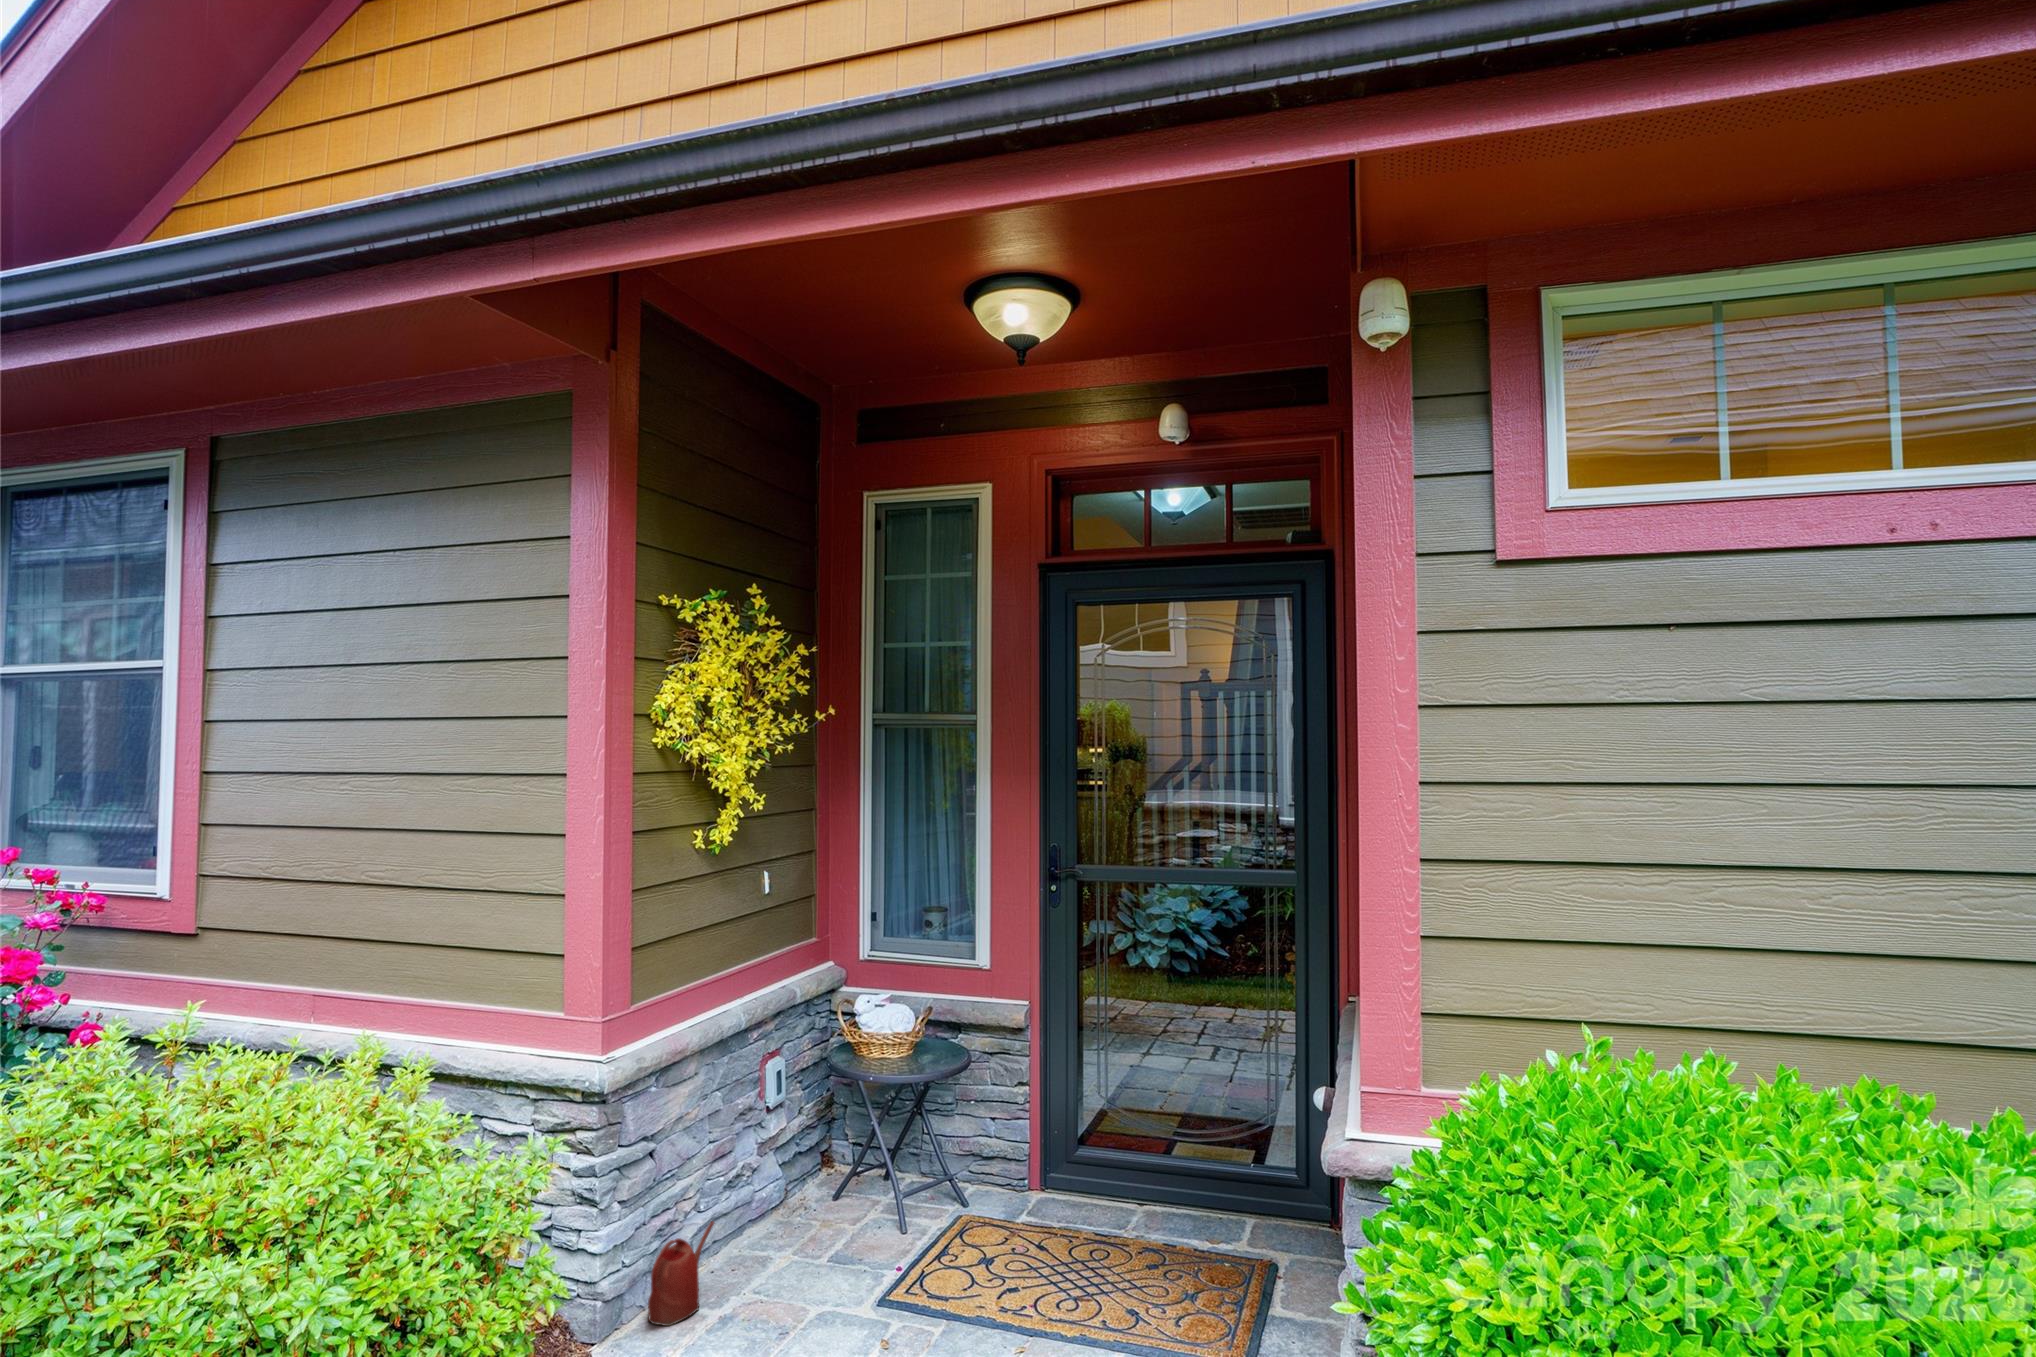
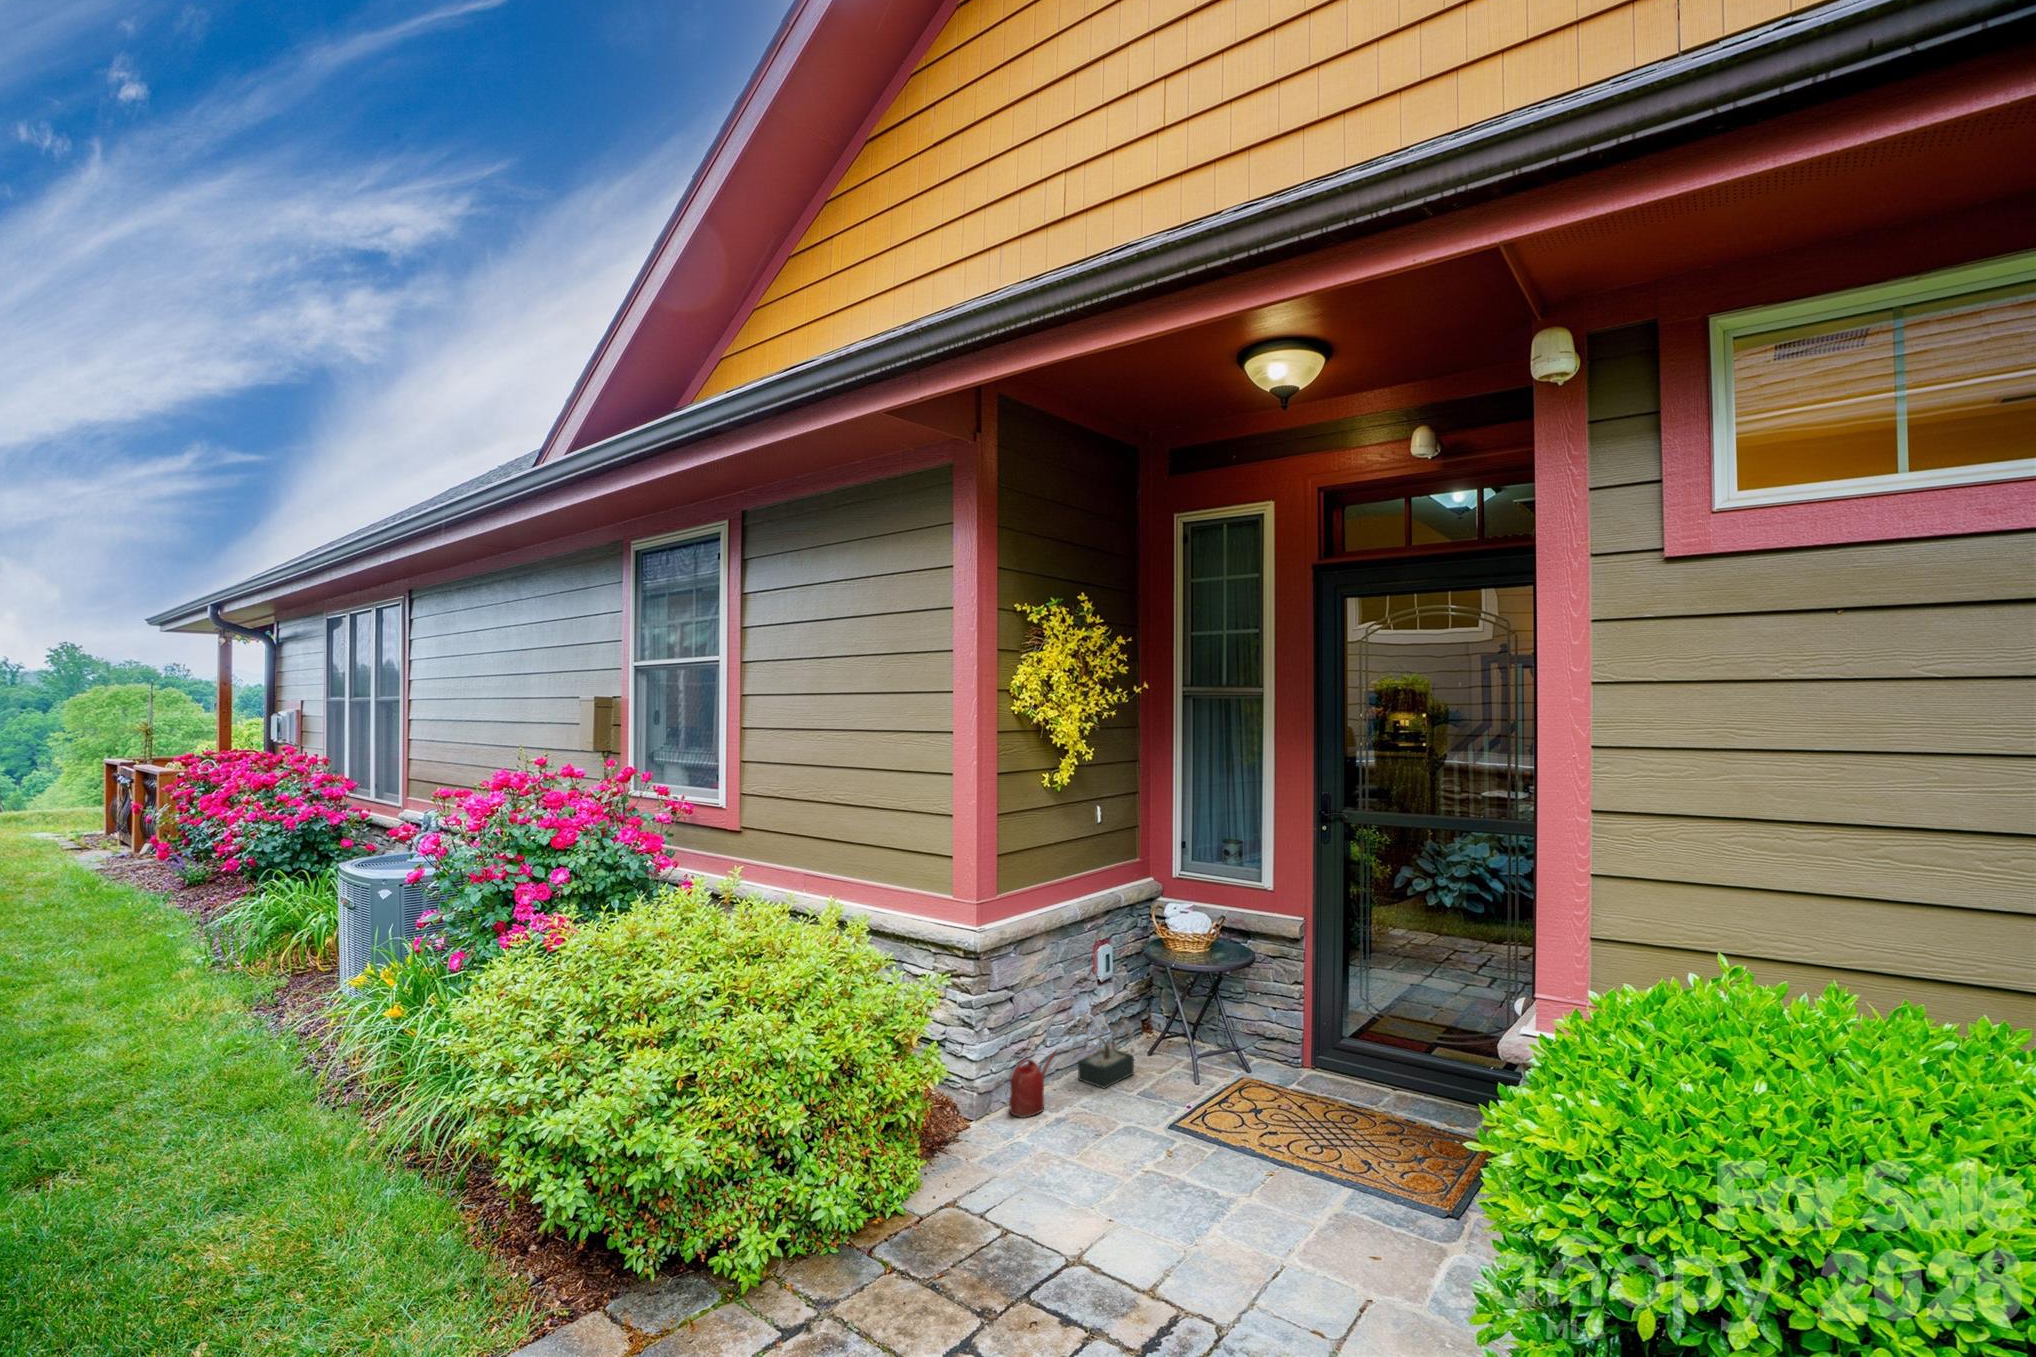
decorative plant: none [724,1152,821,1261] -> present [1065,1012,1134,1088]

